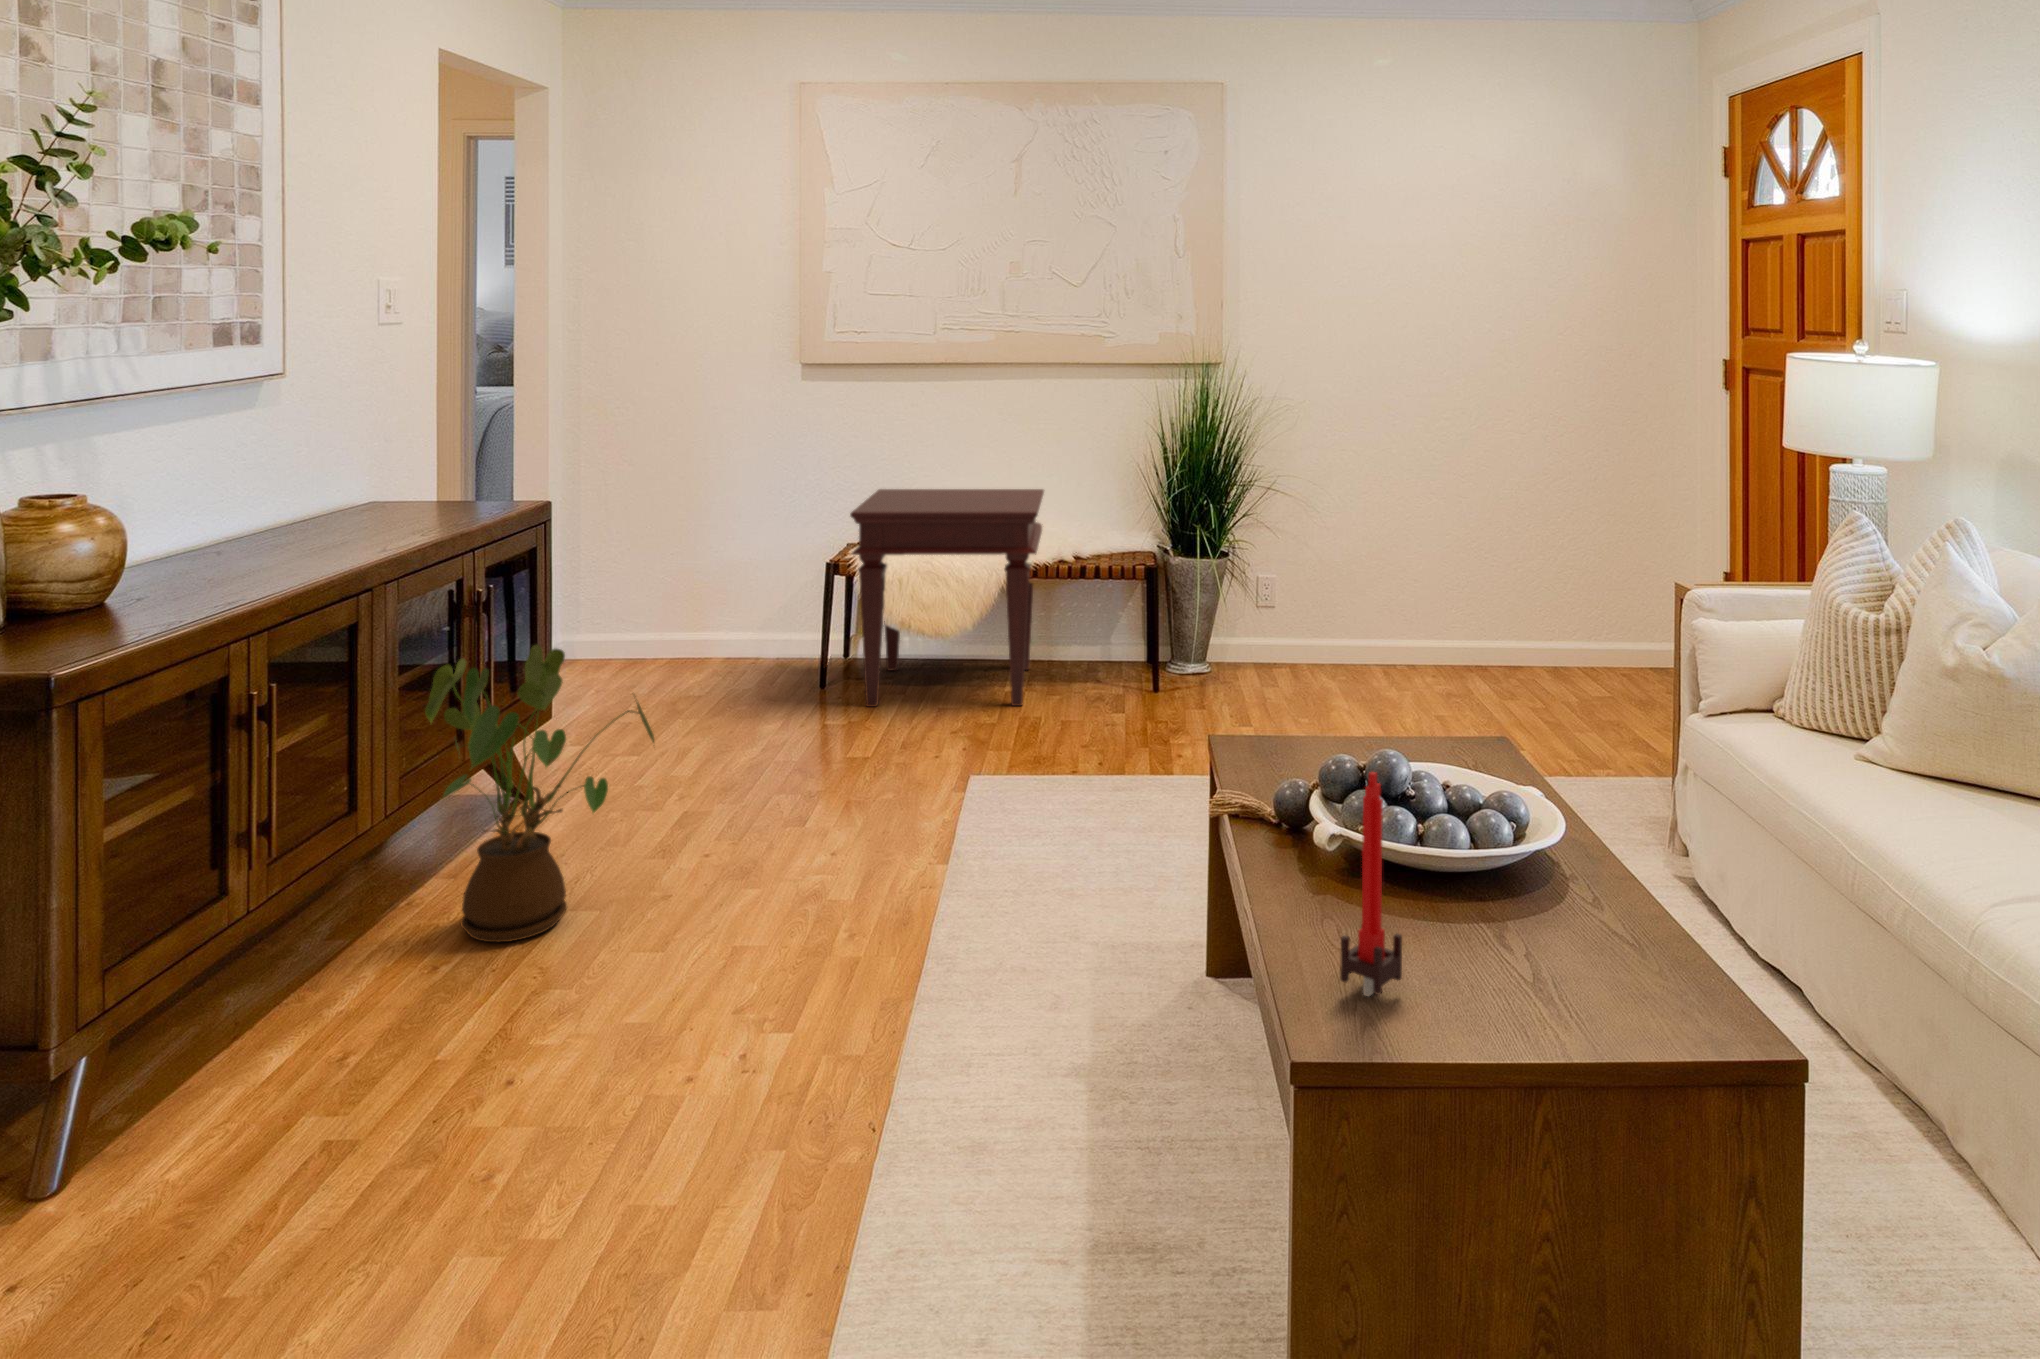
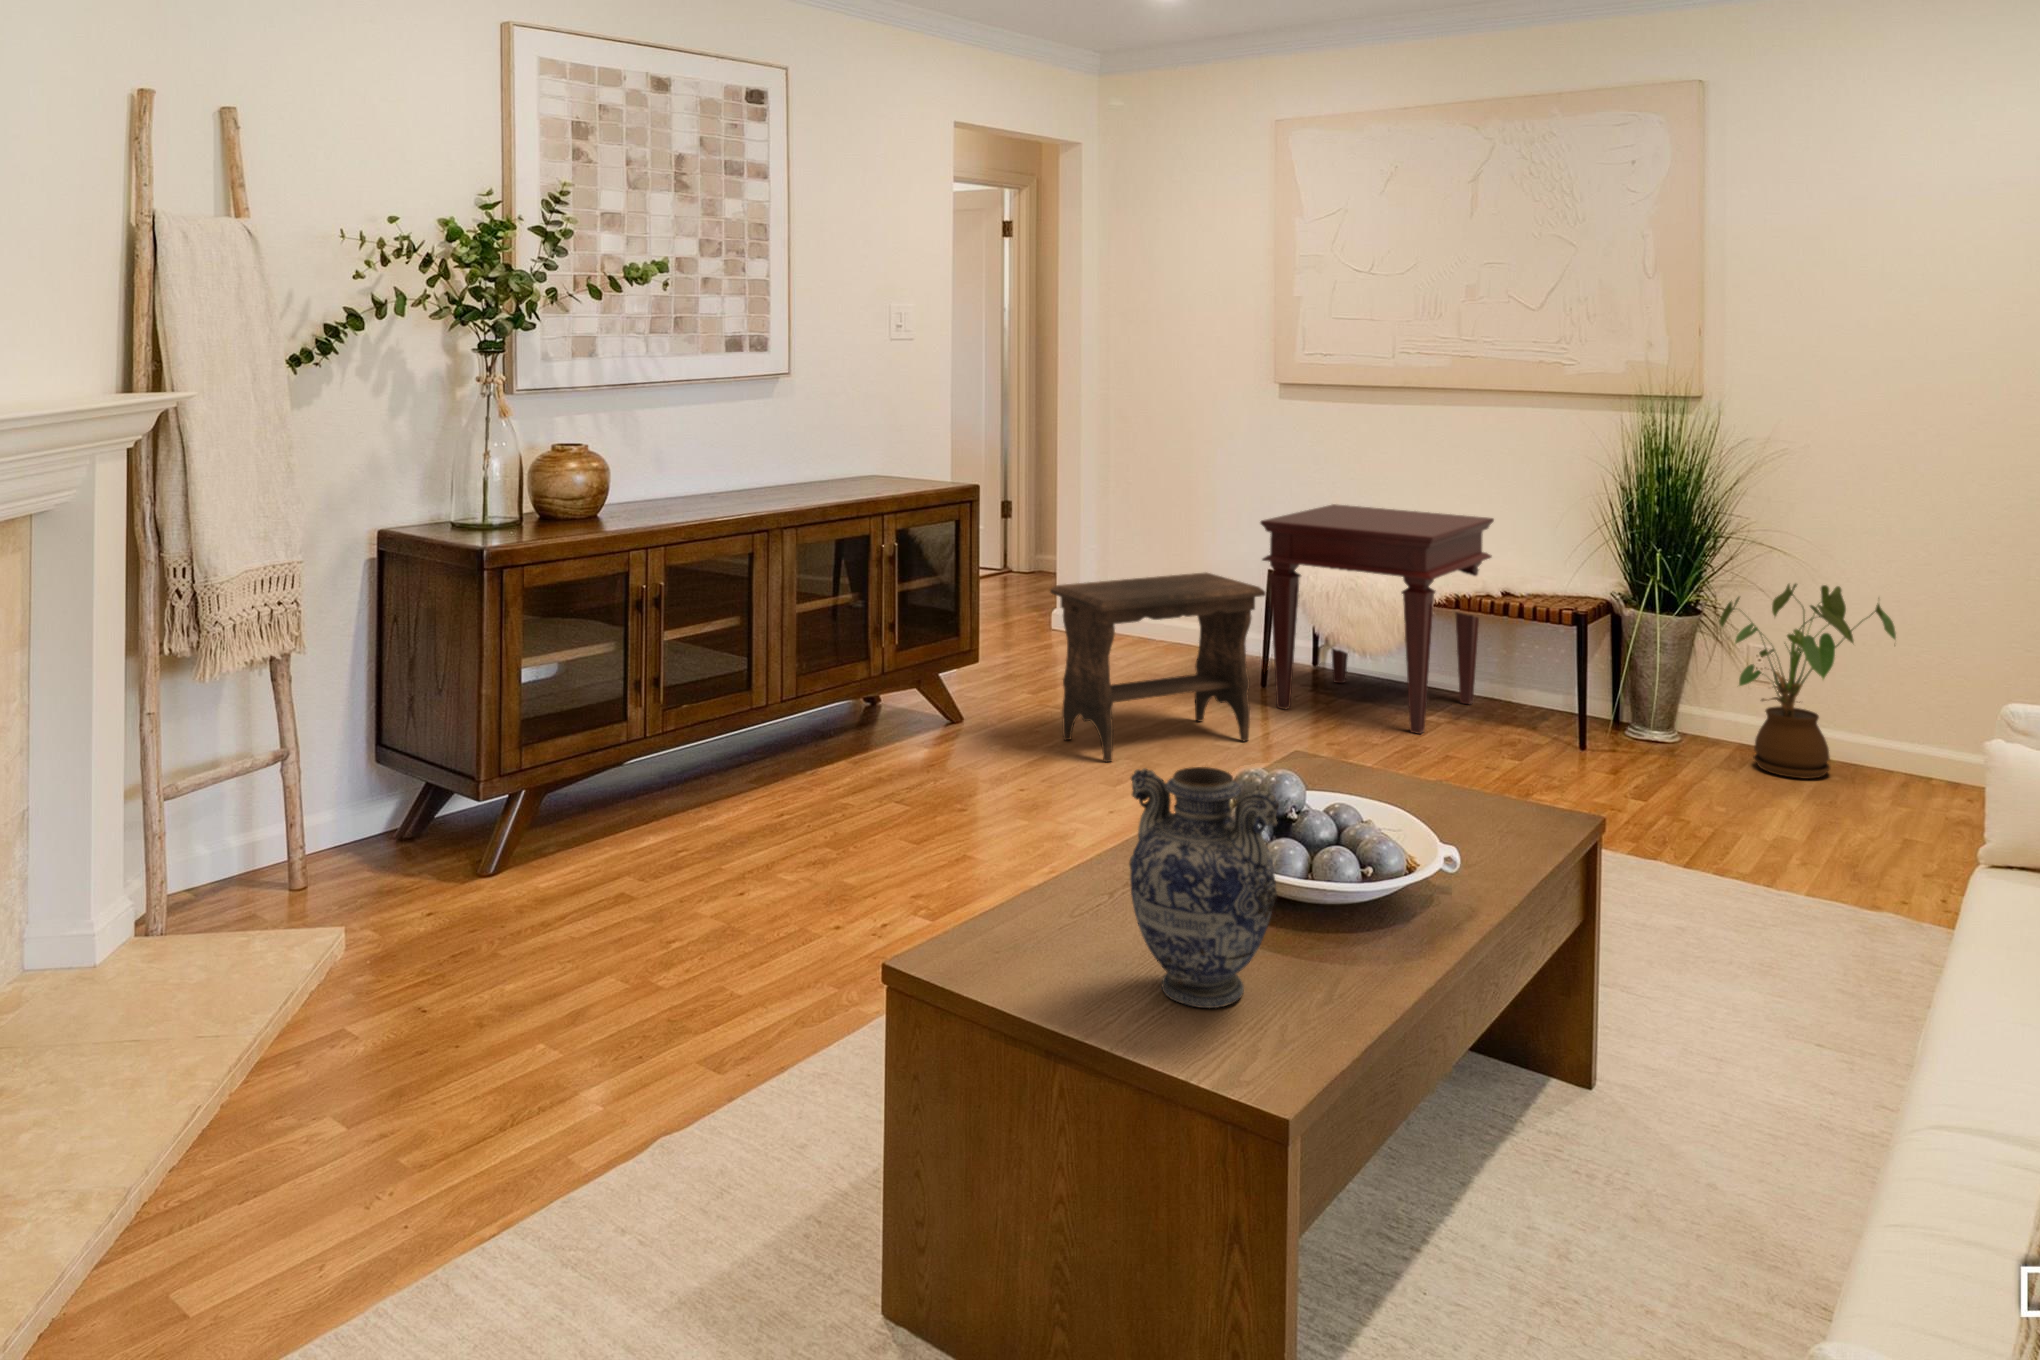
footstool: none [671,574,897,801] -> present [1050,573,1266,762]
house plant: present [425,645,654,942] -> present [1719,584,1896,779]
decorative vase: none [1458,762,1621,1005] -> present [1129,767,1279,1008]
candle: present [1340,772,1402,996] -> none [1034,744,1082,949]

